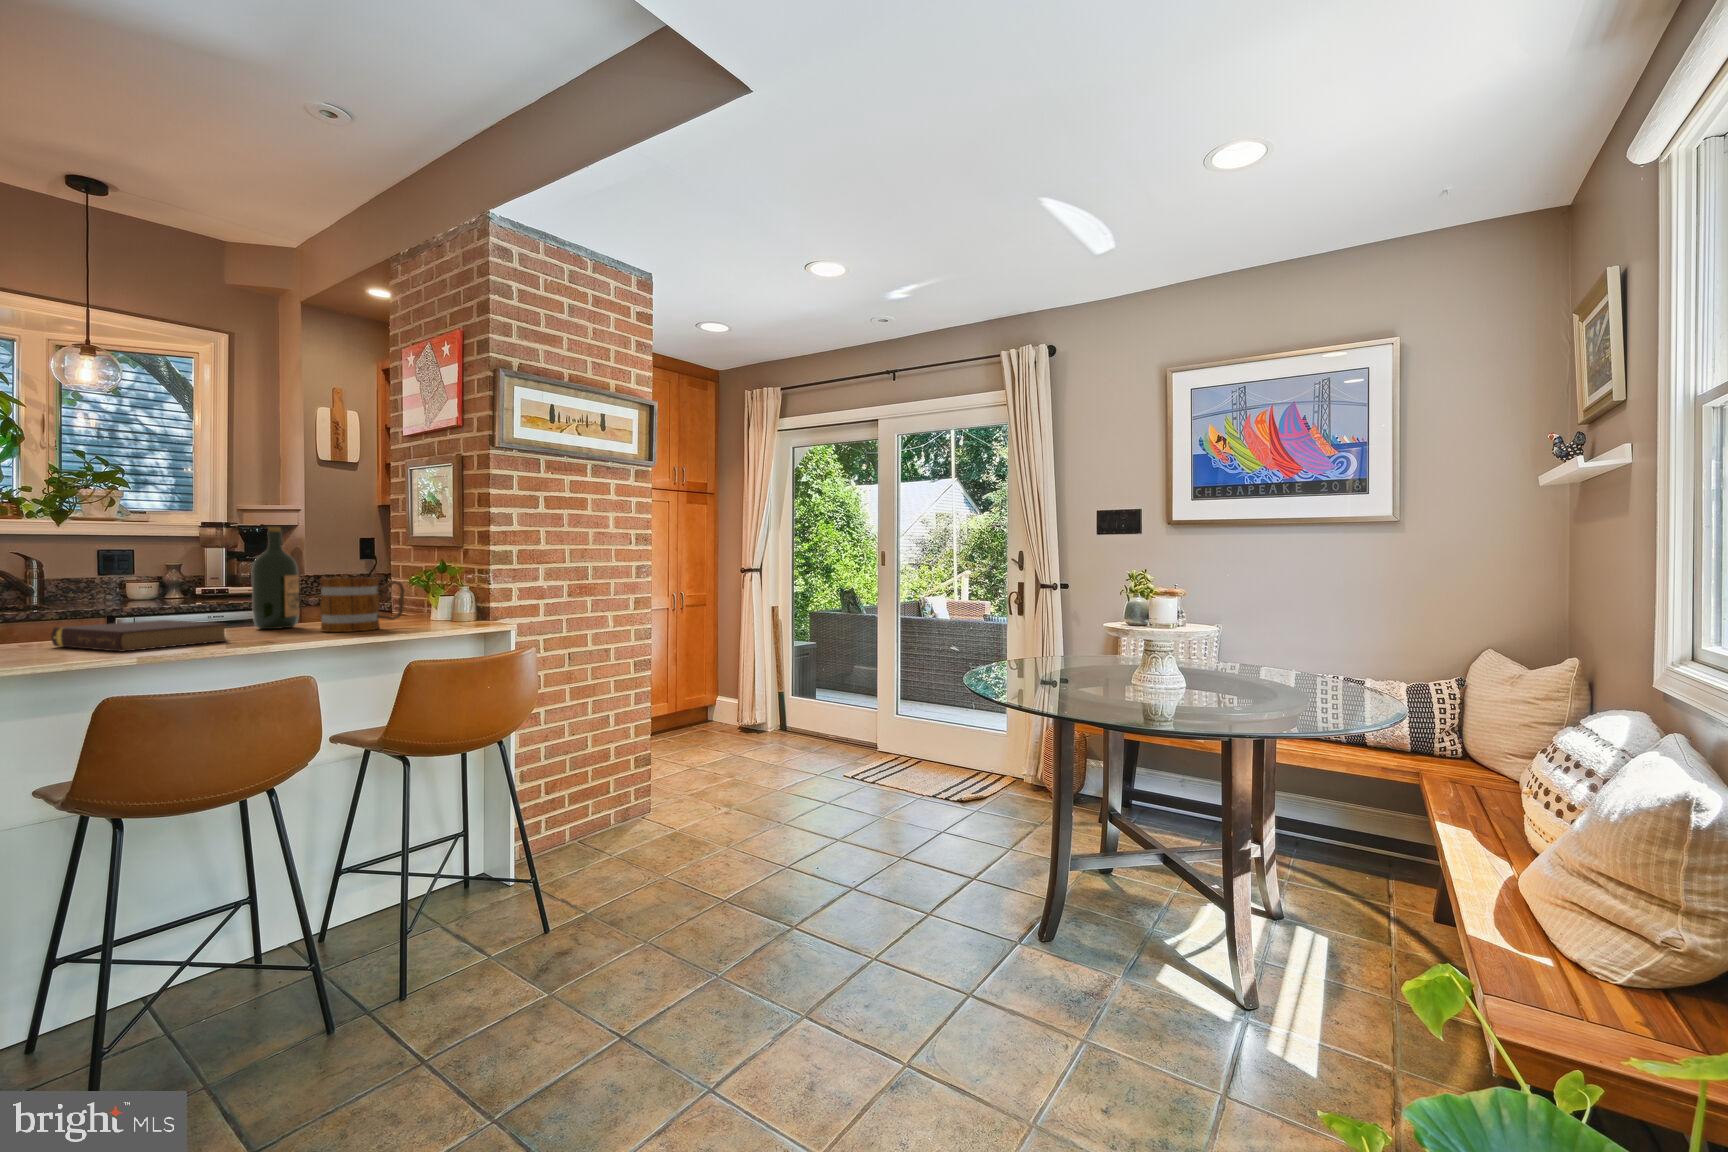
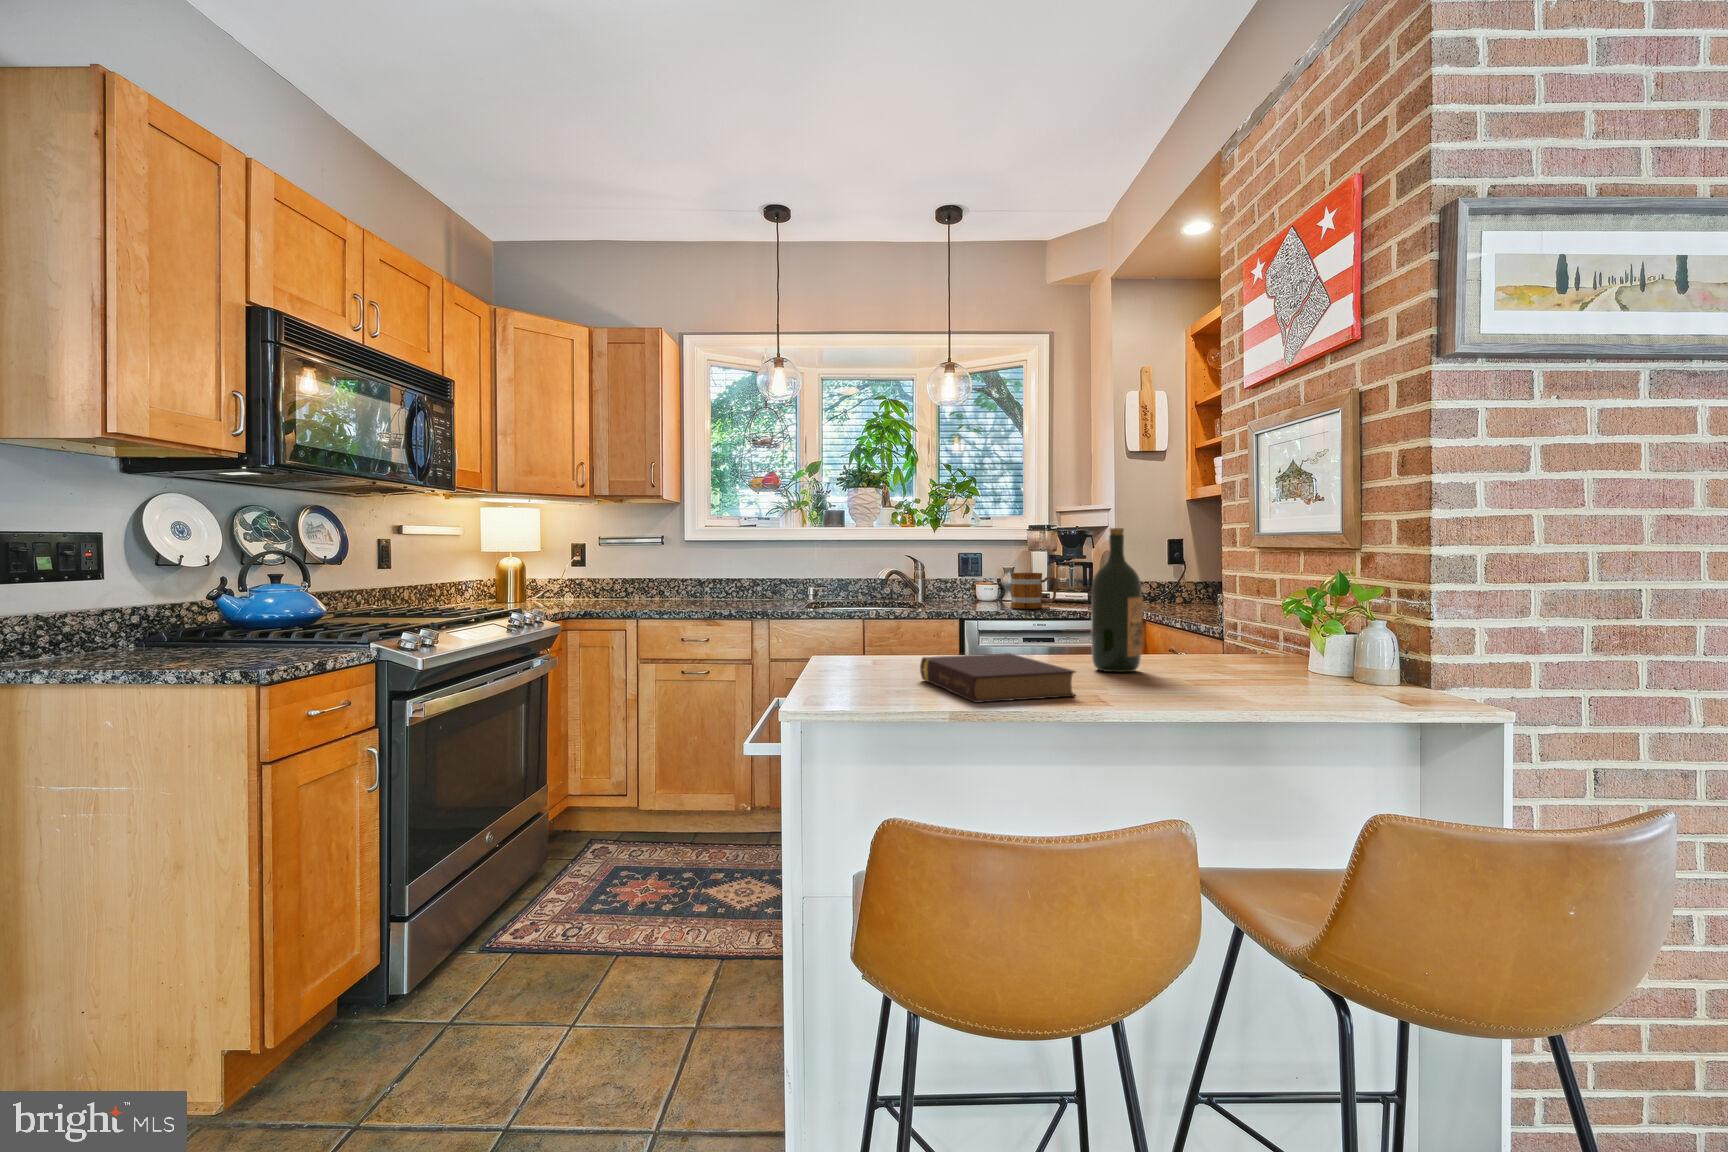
mug: present [320,577,405,632] -> present [1011,573,1057,609]

